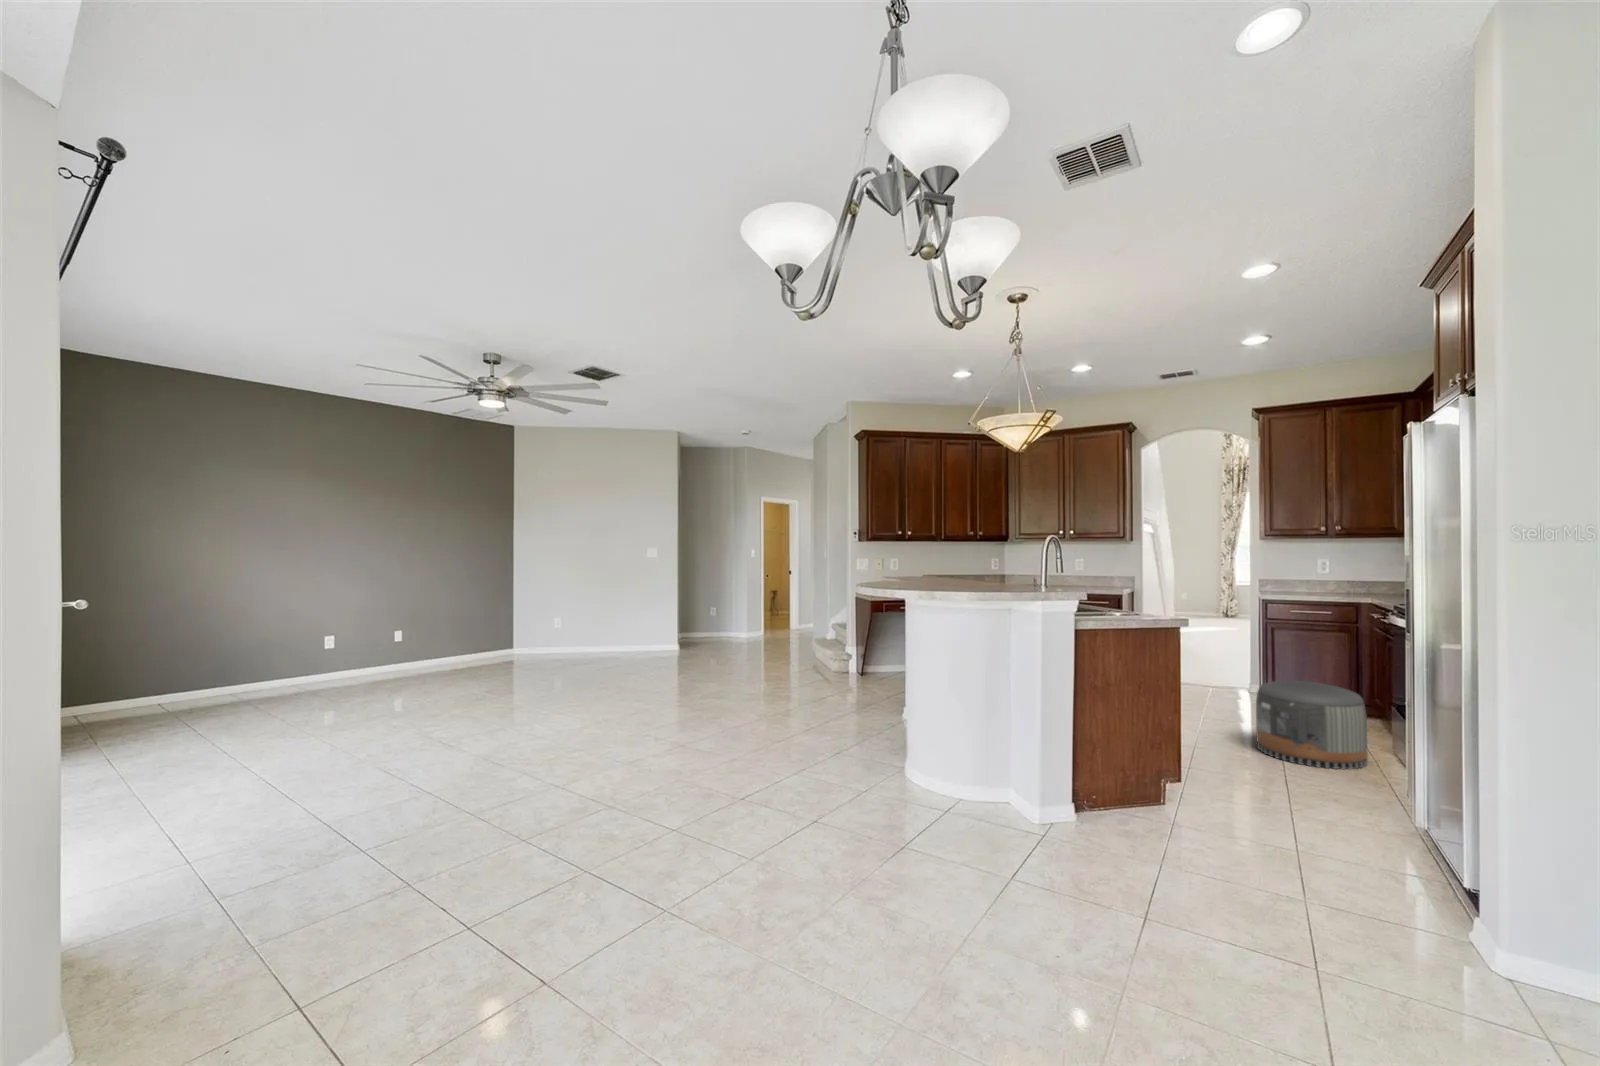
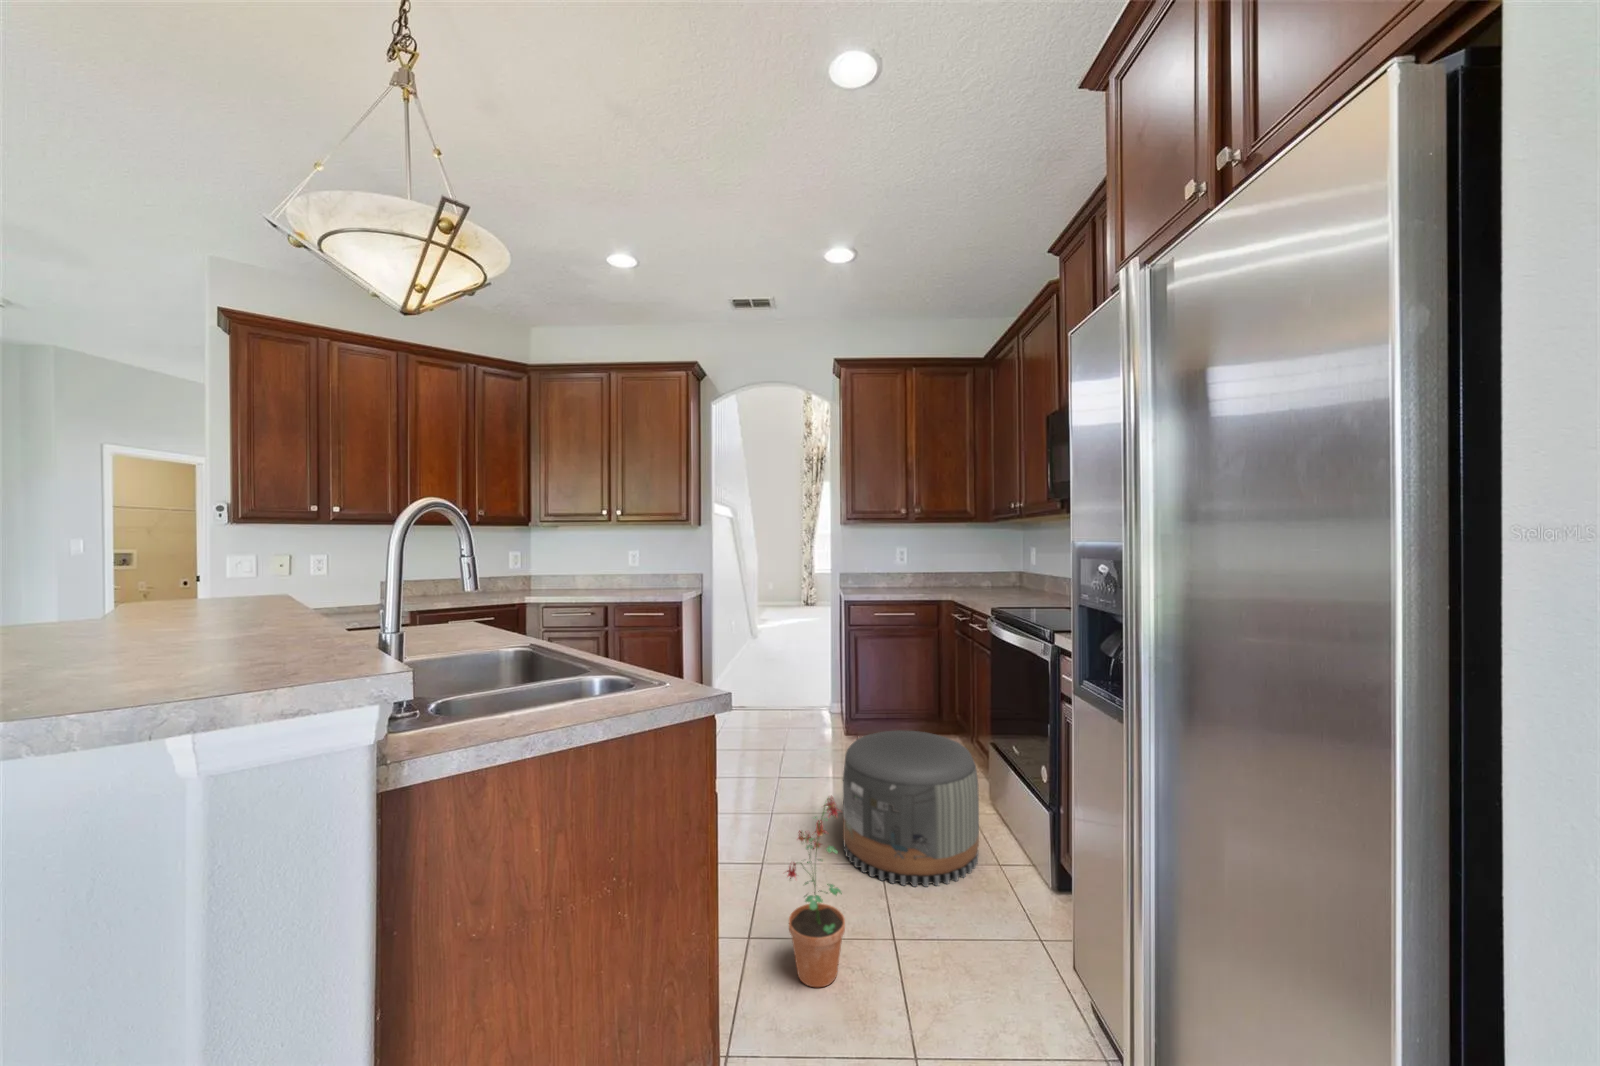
potted plant: none [1214,689,1253,780] -> present [787,797,845,987]

